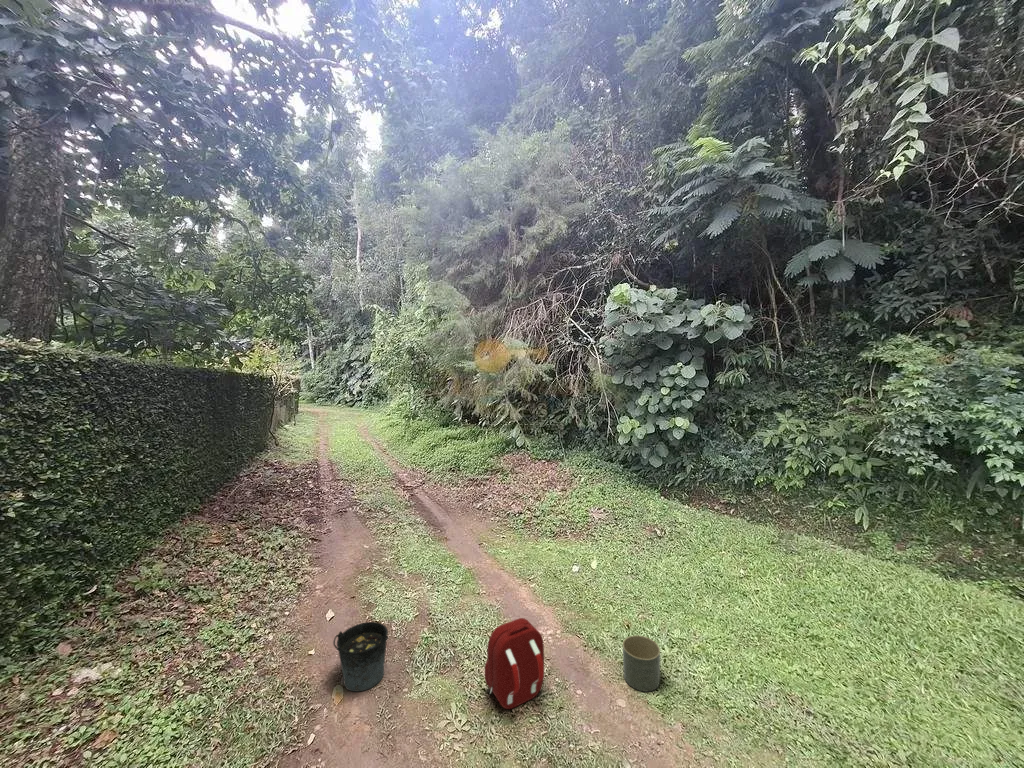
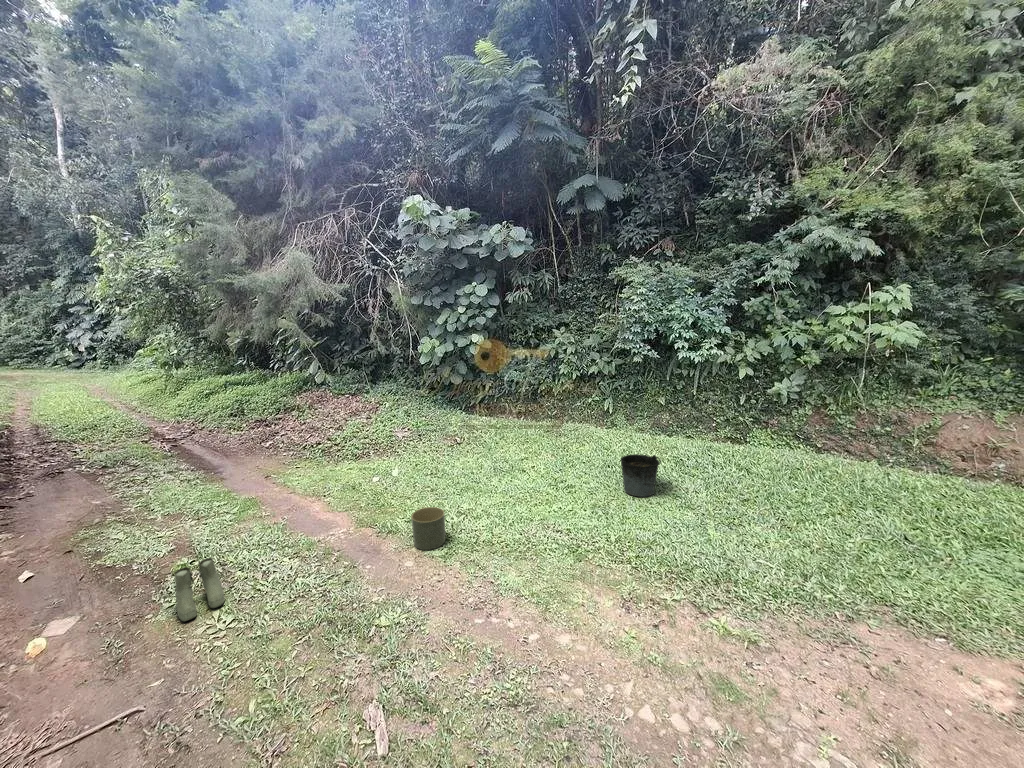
backpack: present [485,618,544,709] -> none [263,510,332,596]
bucket: present [333,622,389,691] -> present [620,454,661,497]
boots: none [417,645,452,707] -> present [174,558,225,621]

